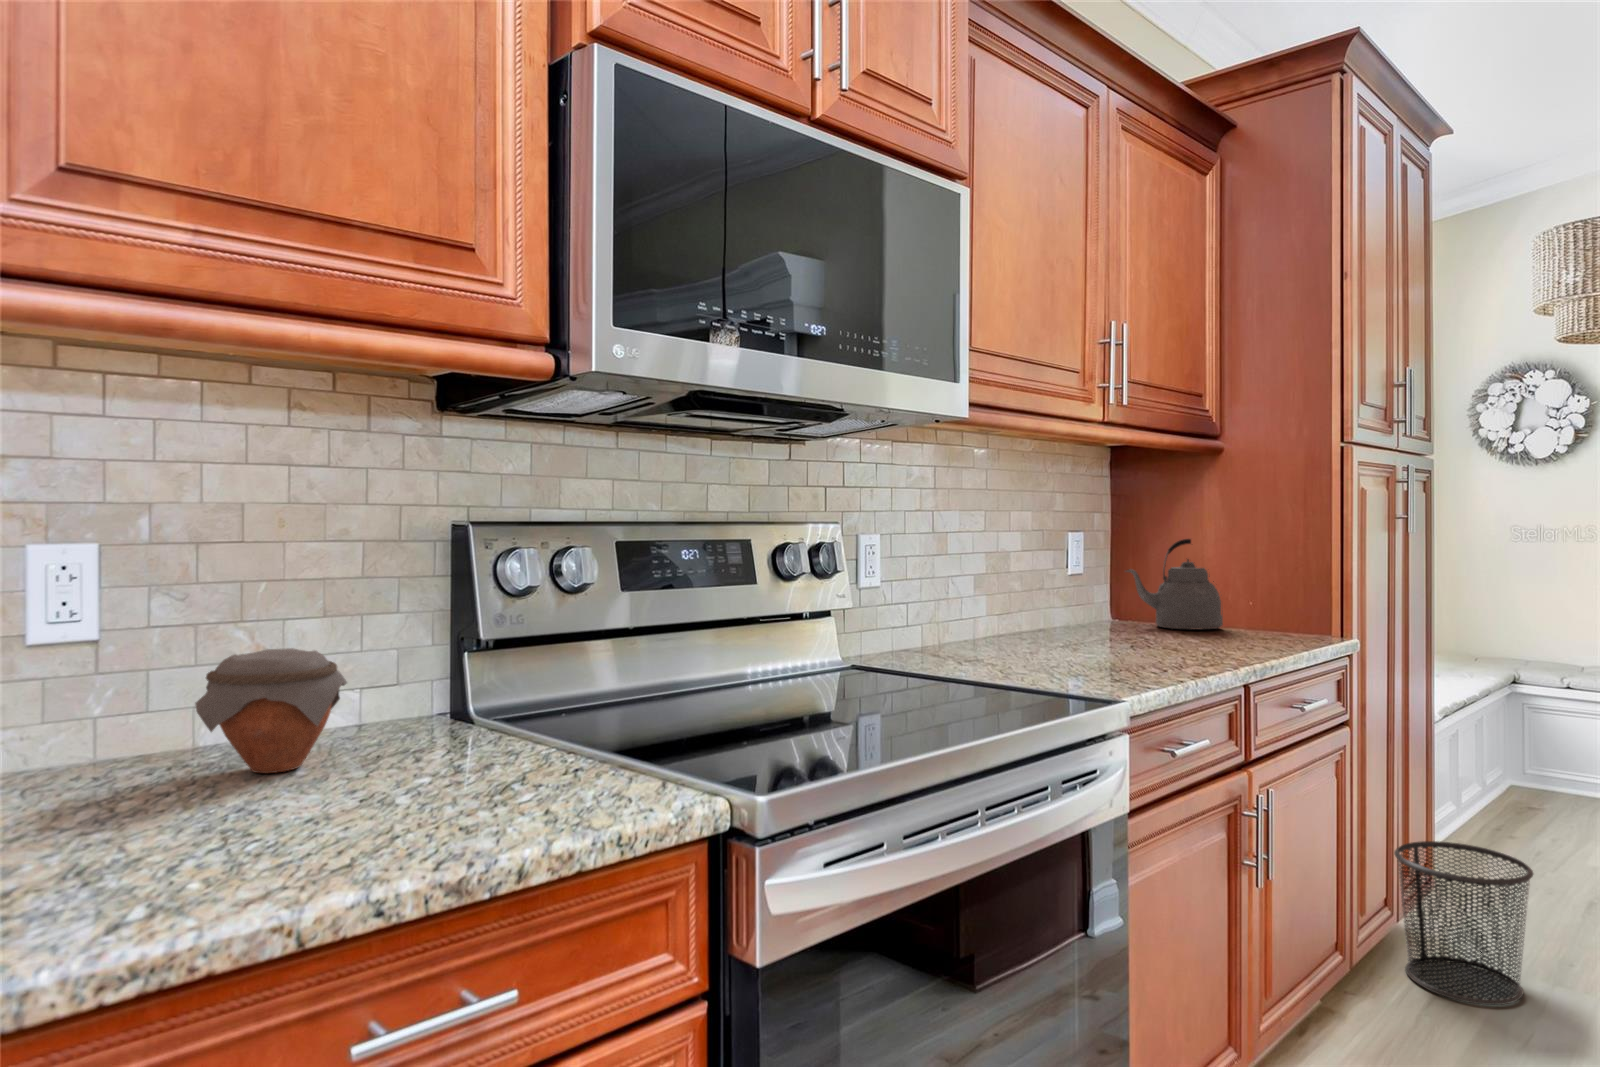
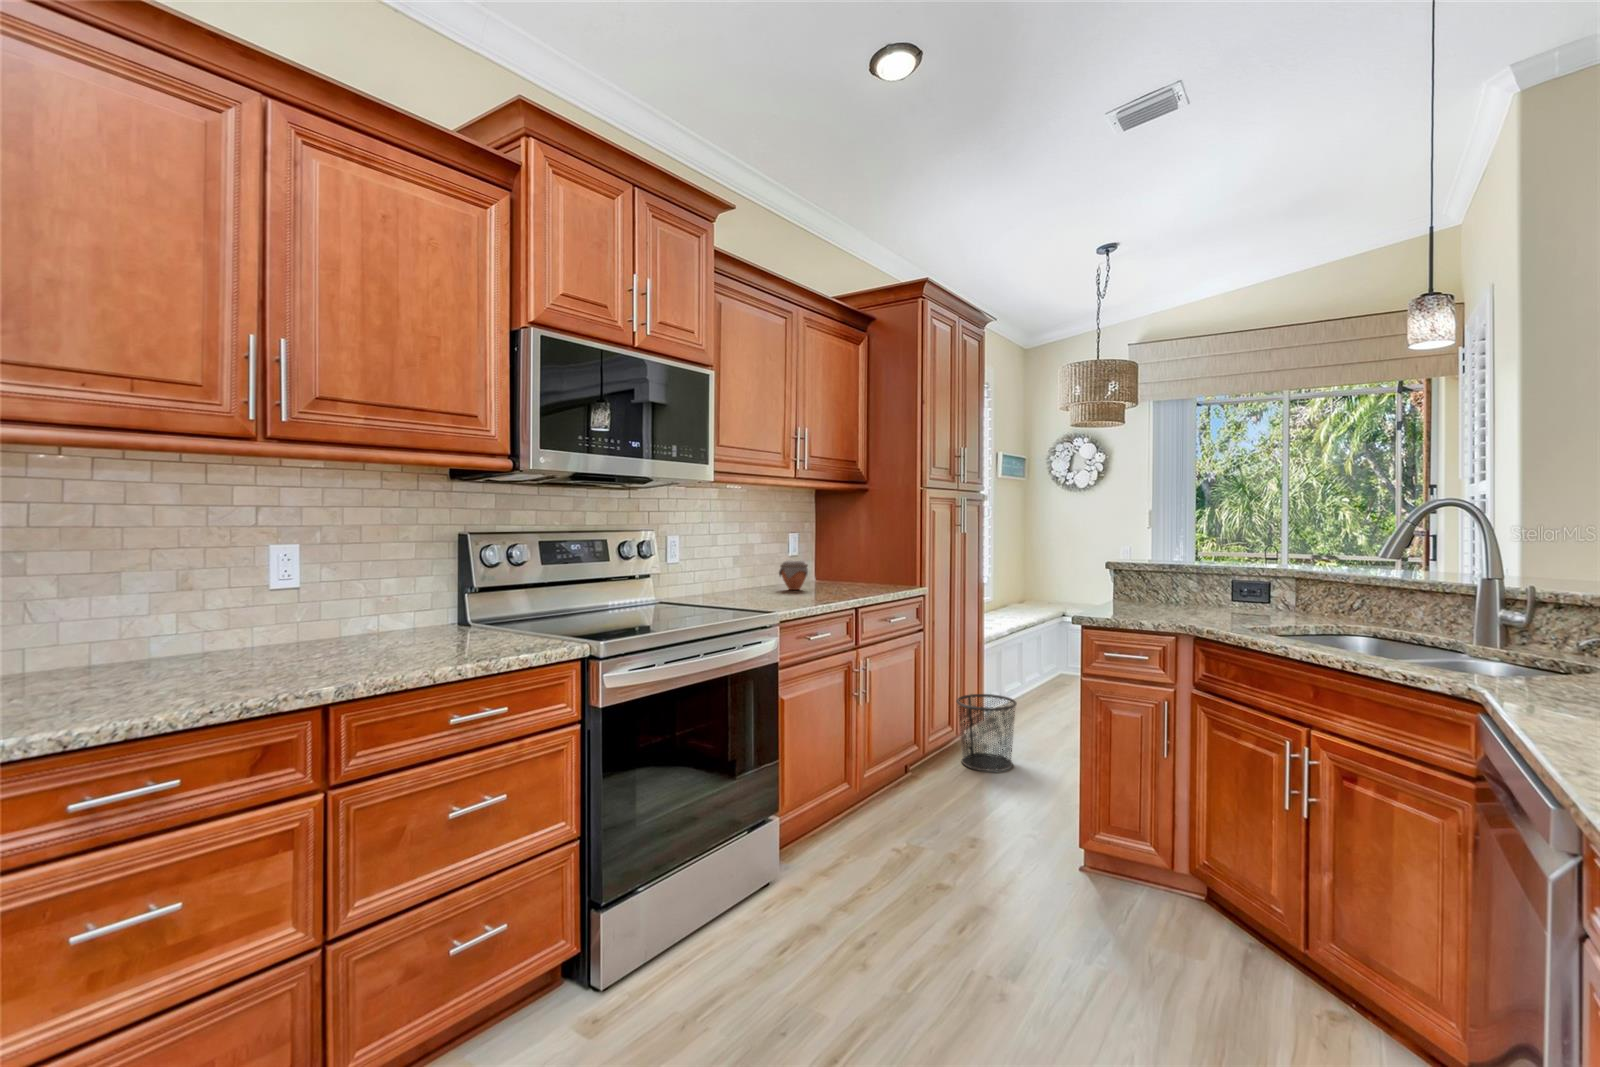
kettle: present [1126,539,1223,630] -> none [819,537,869,585]
jar: present [195,648,347,773] -> present [779,561,808,590]

